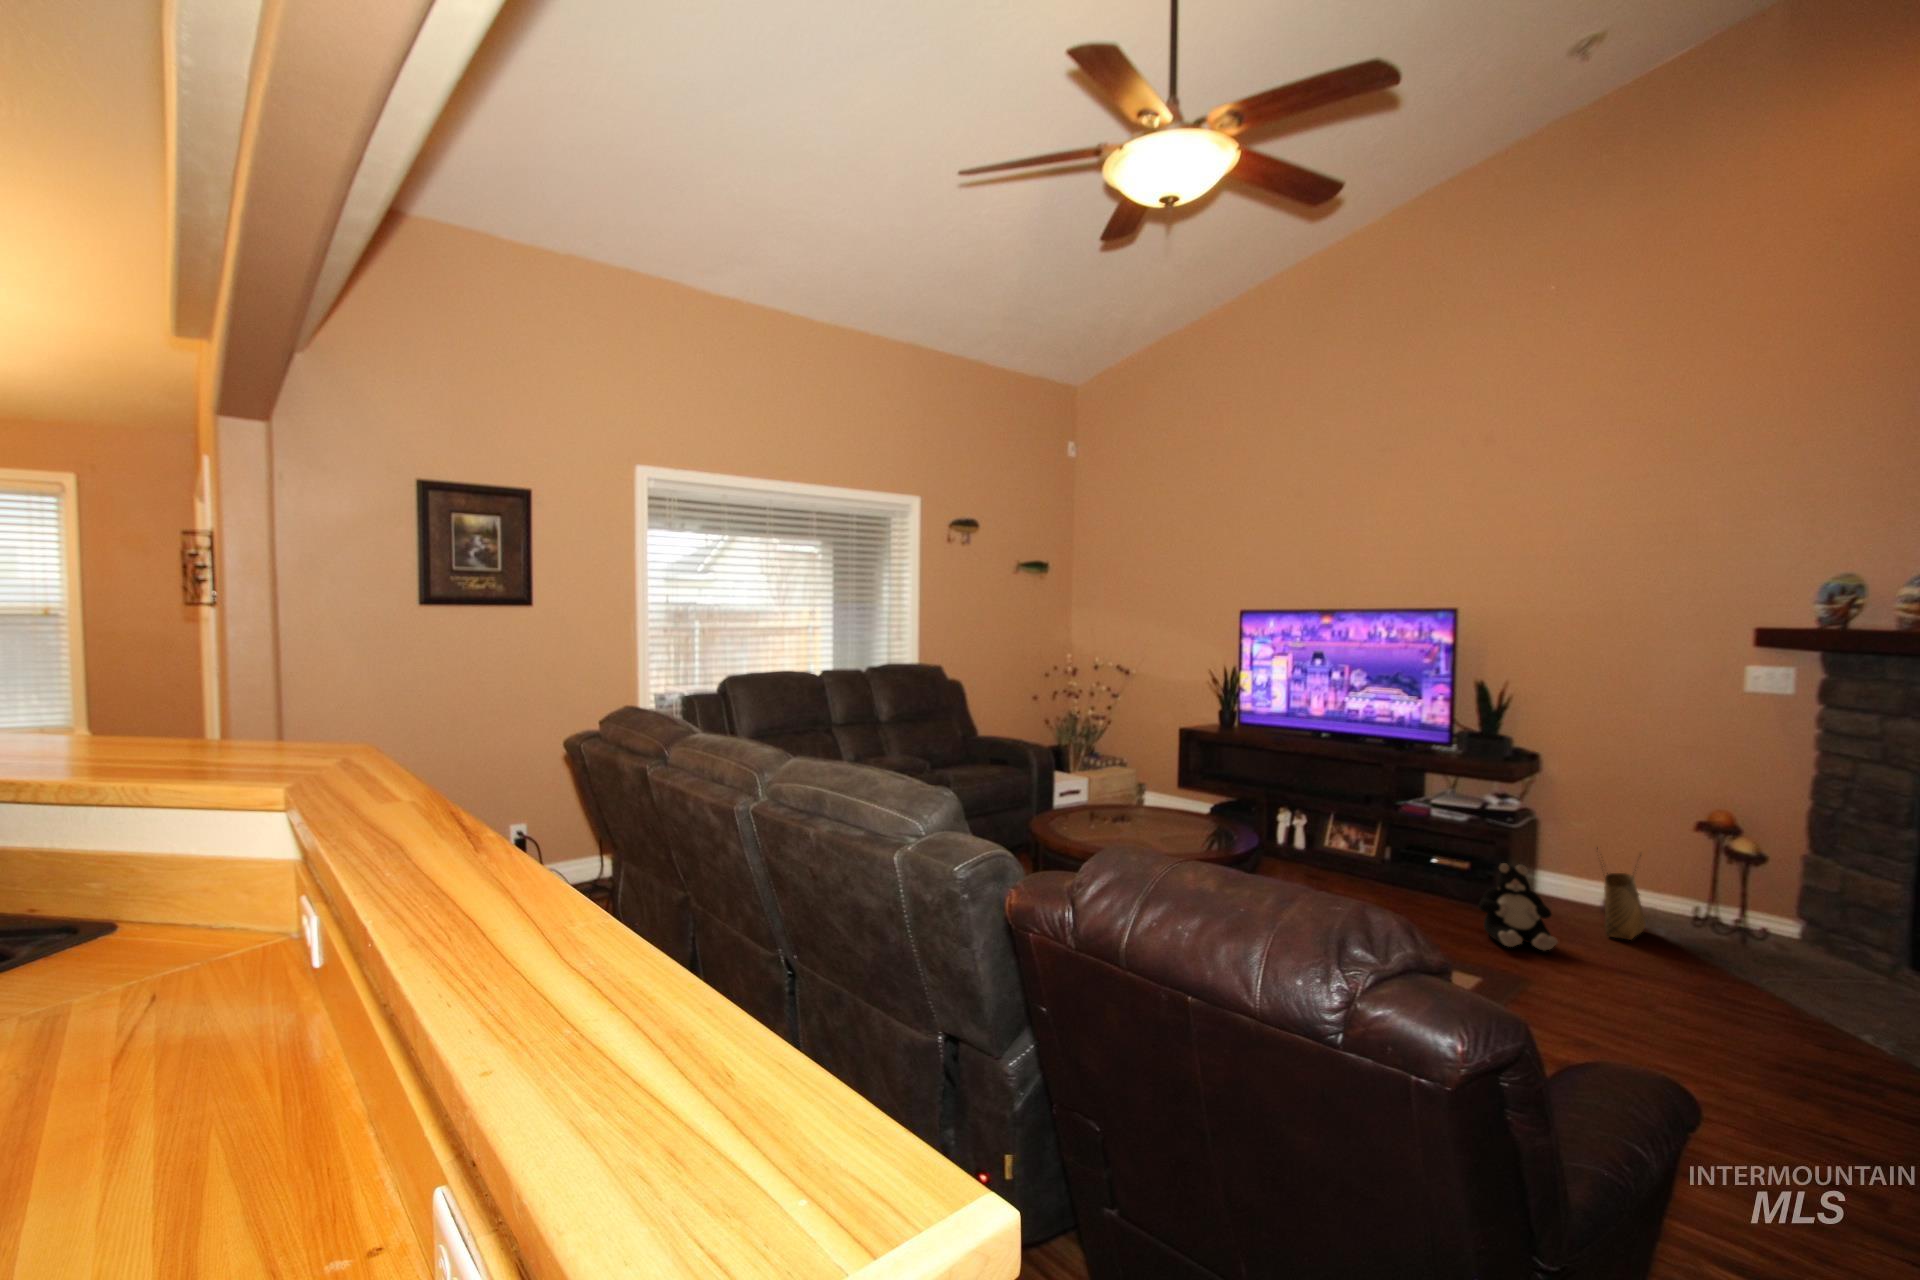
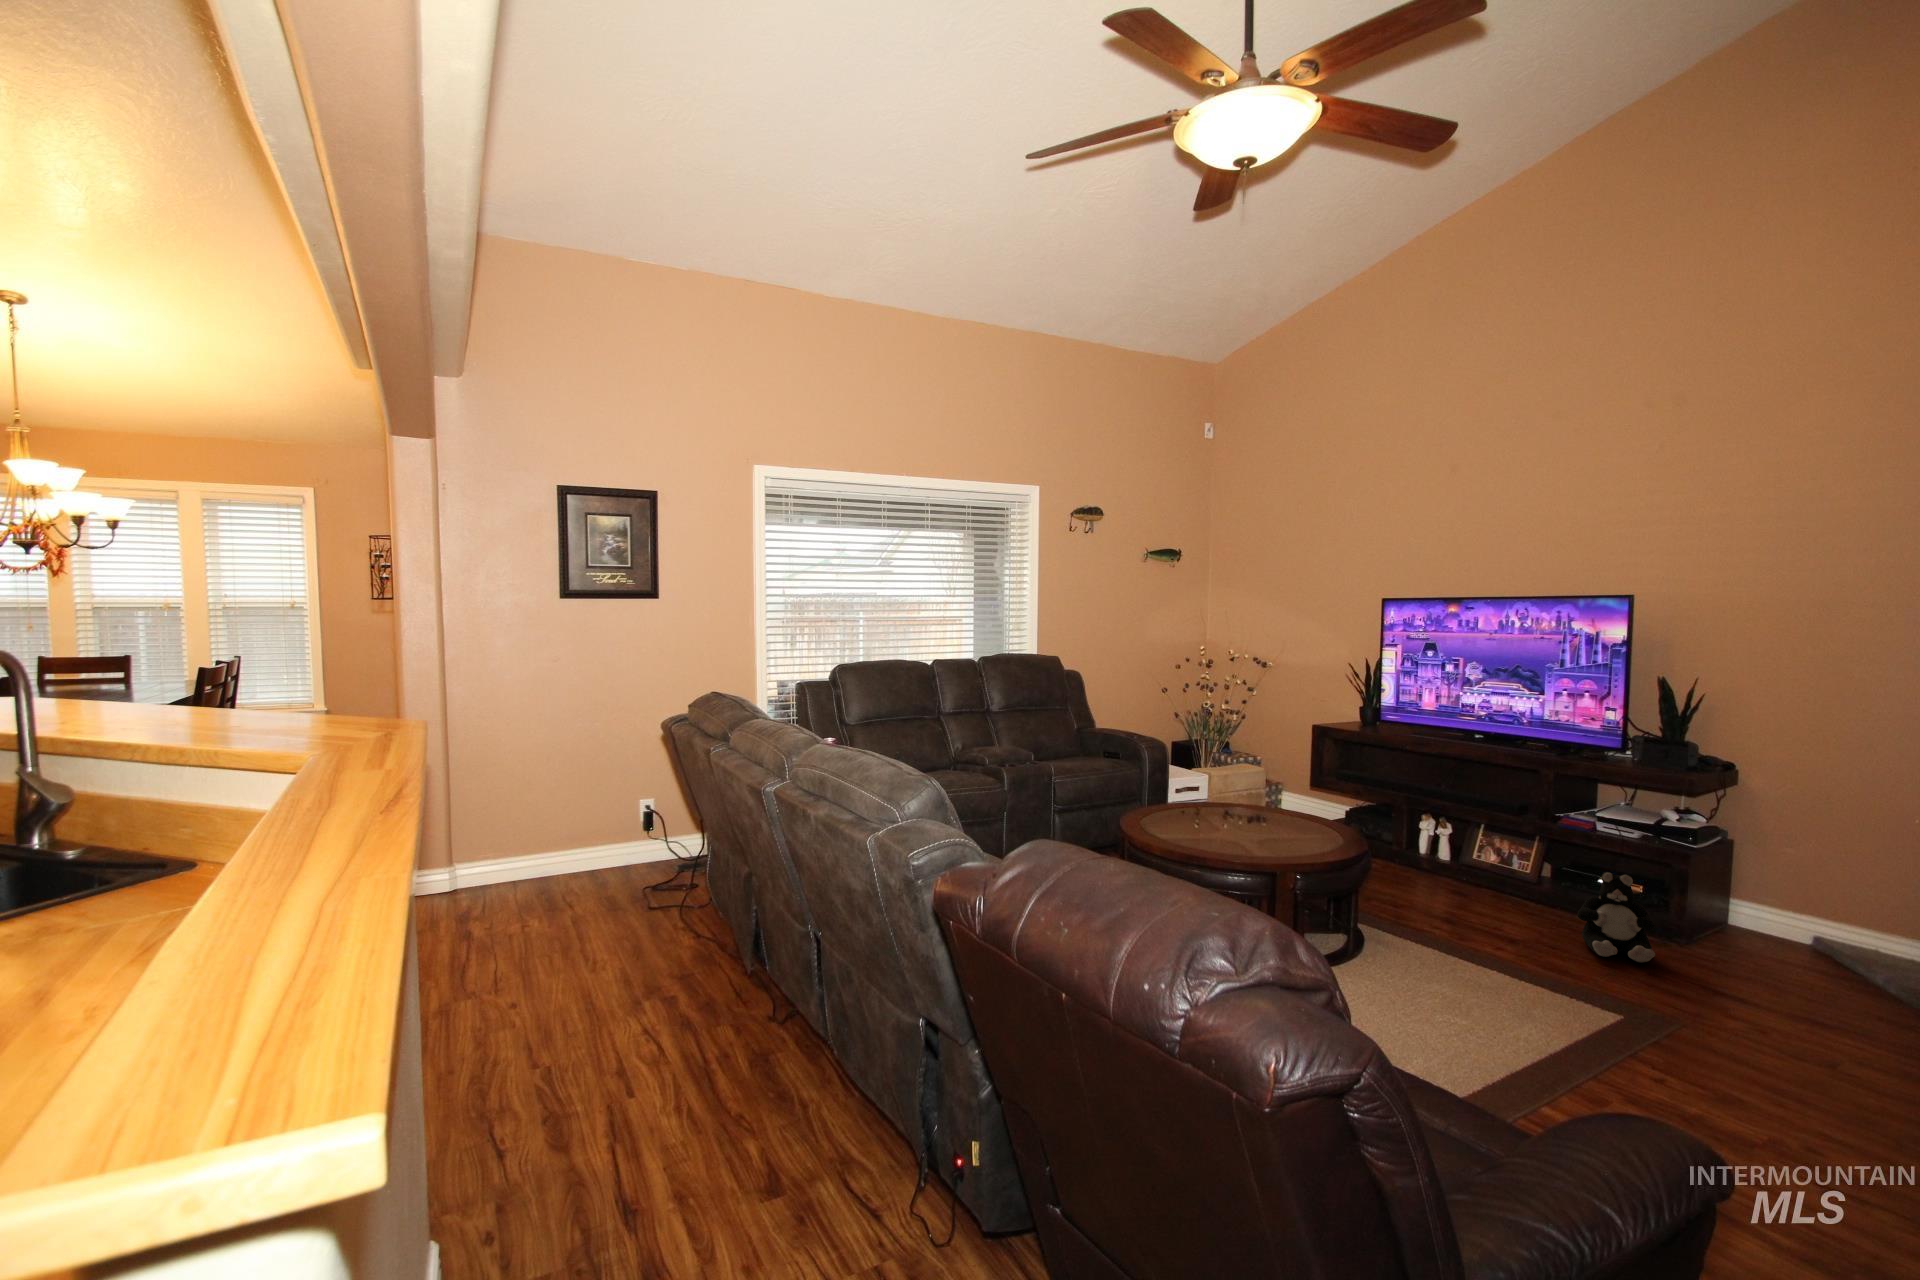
woven basket: present [1597,848,1646,940] -> none [1717,859,1770,958]

